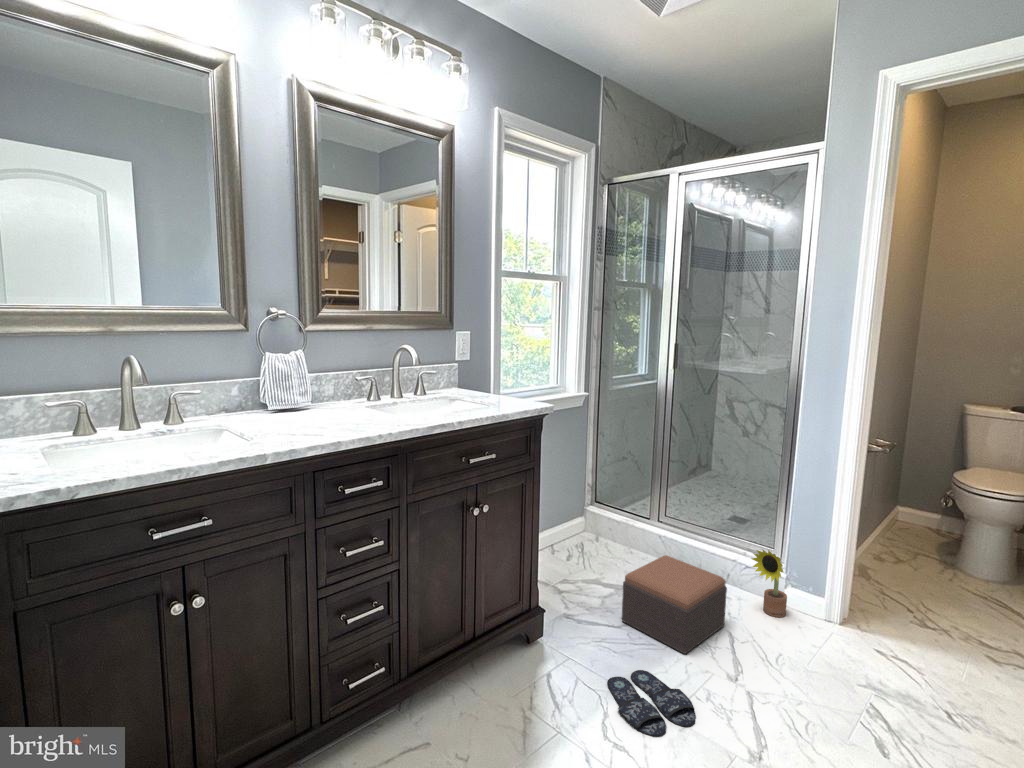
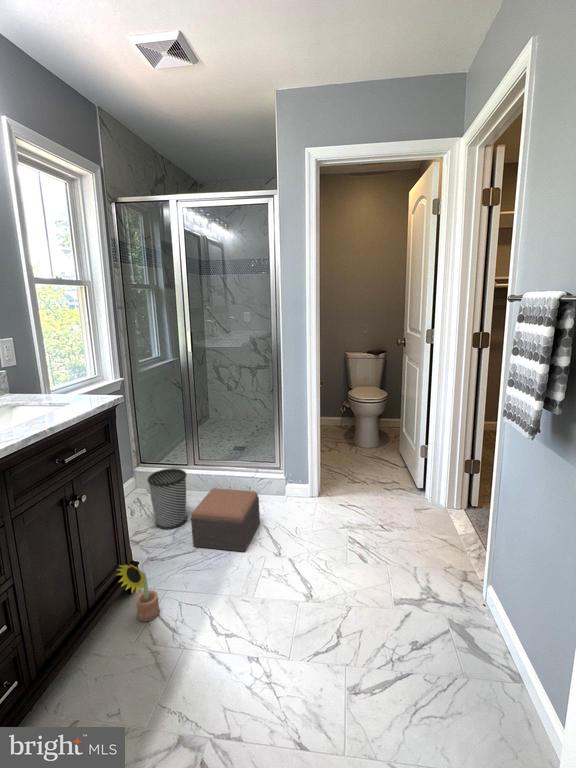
wastebasket: none [586,513,635,592] -> present [147,468,187,529]
decorative plant: present [752,550,787,617] -> present [116,564,159,621]
slippers: present [607,670,696,737] -> none [202,574,268,617]

